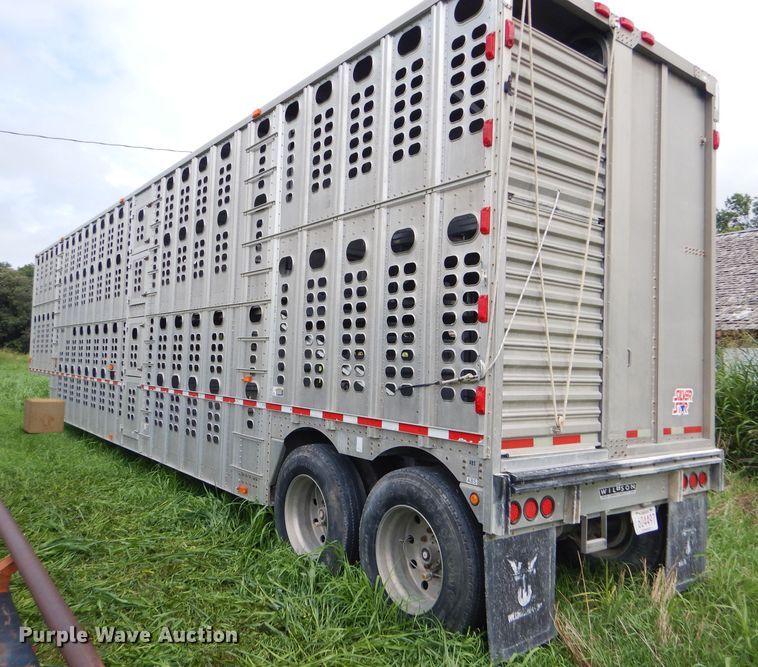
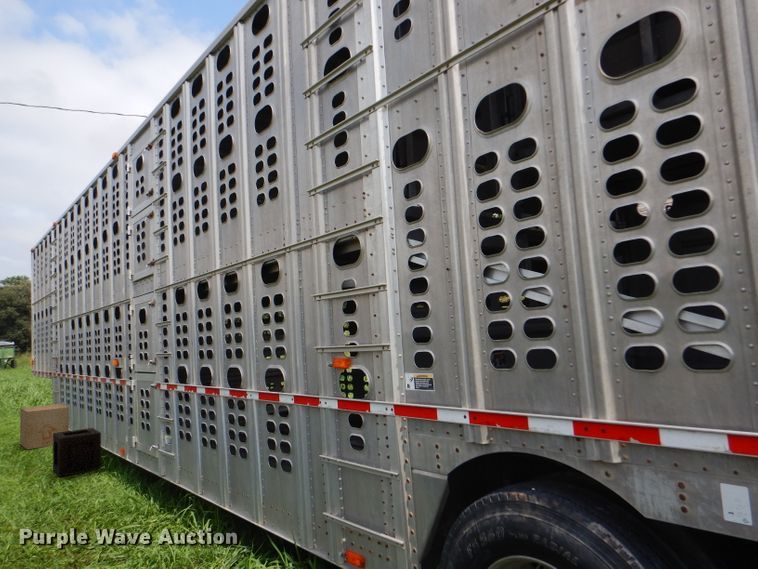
wooden crate: none [54,419,94,453] -> present [53,428,101,476]

